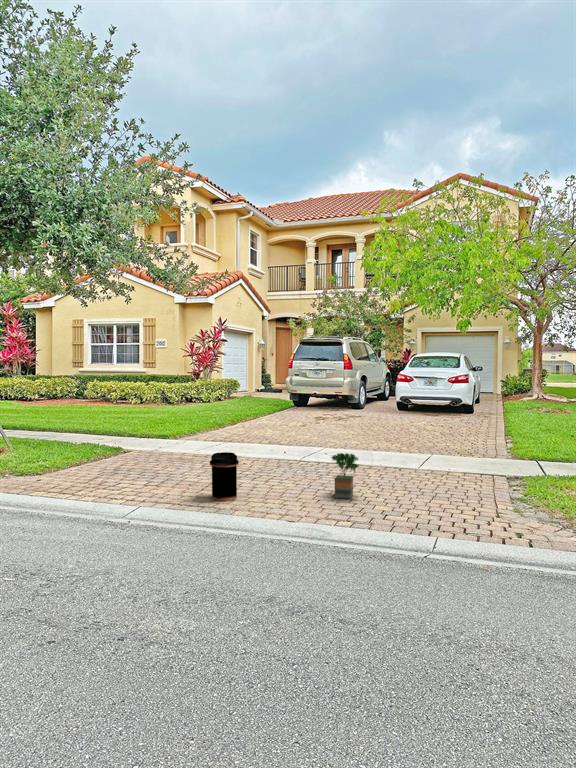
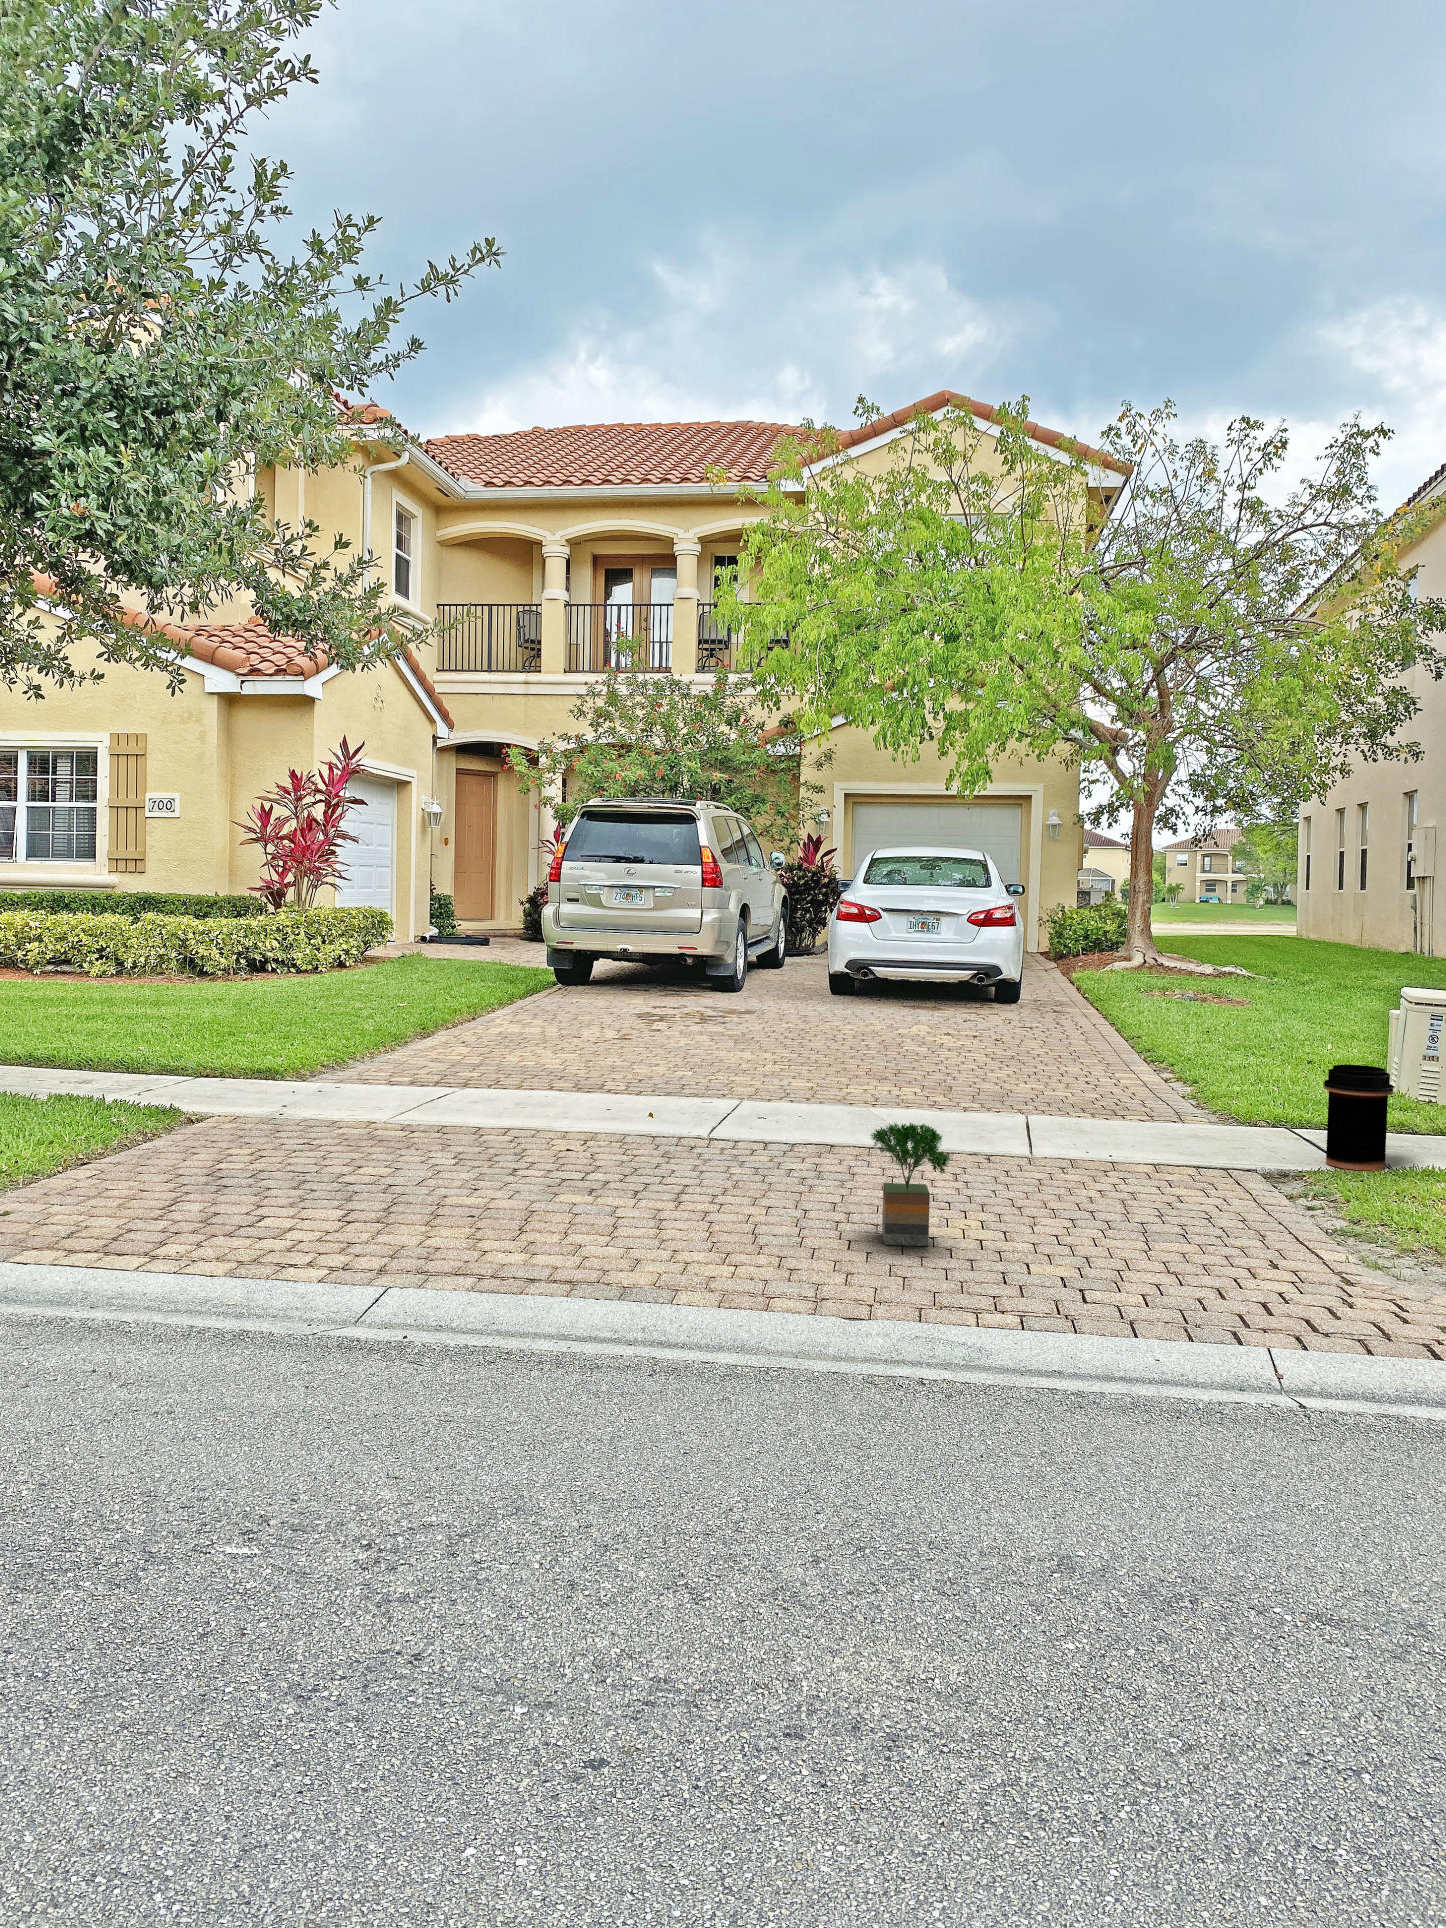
trash can: present [210,452,239,501] -> present [1324,1065,1393,1170]

